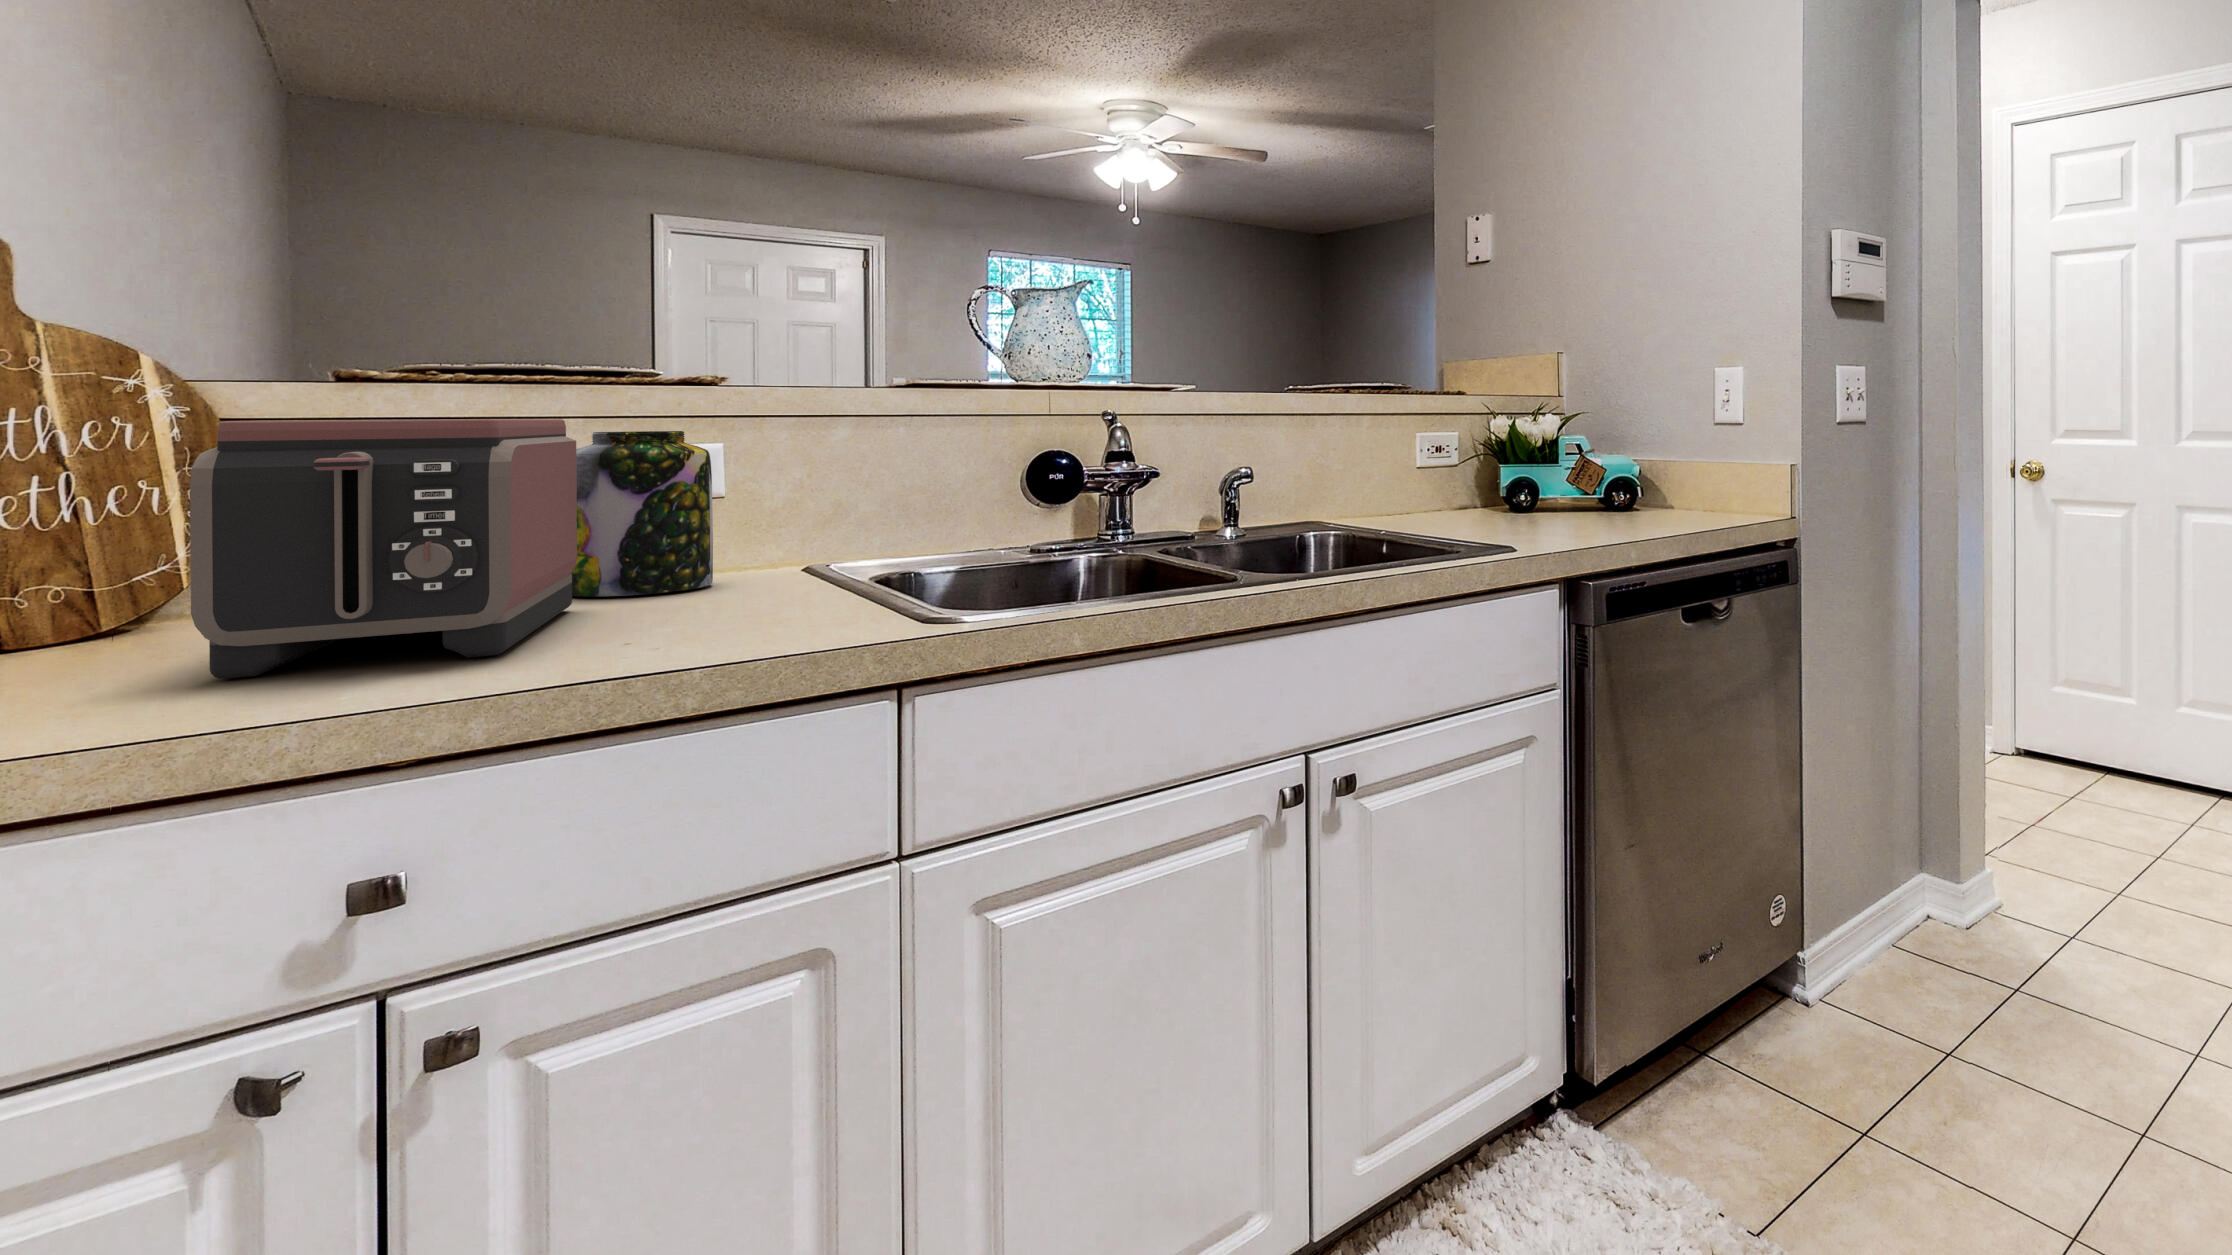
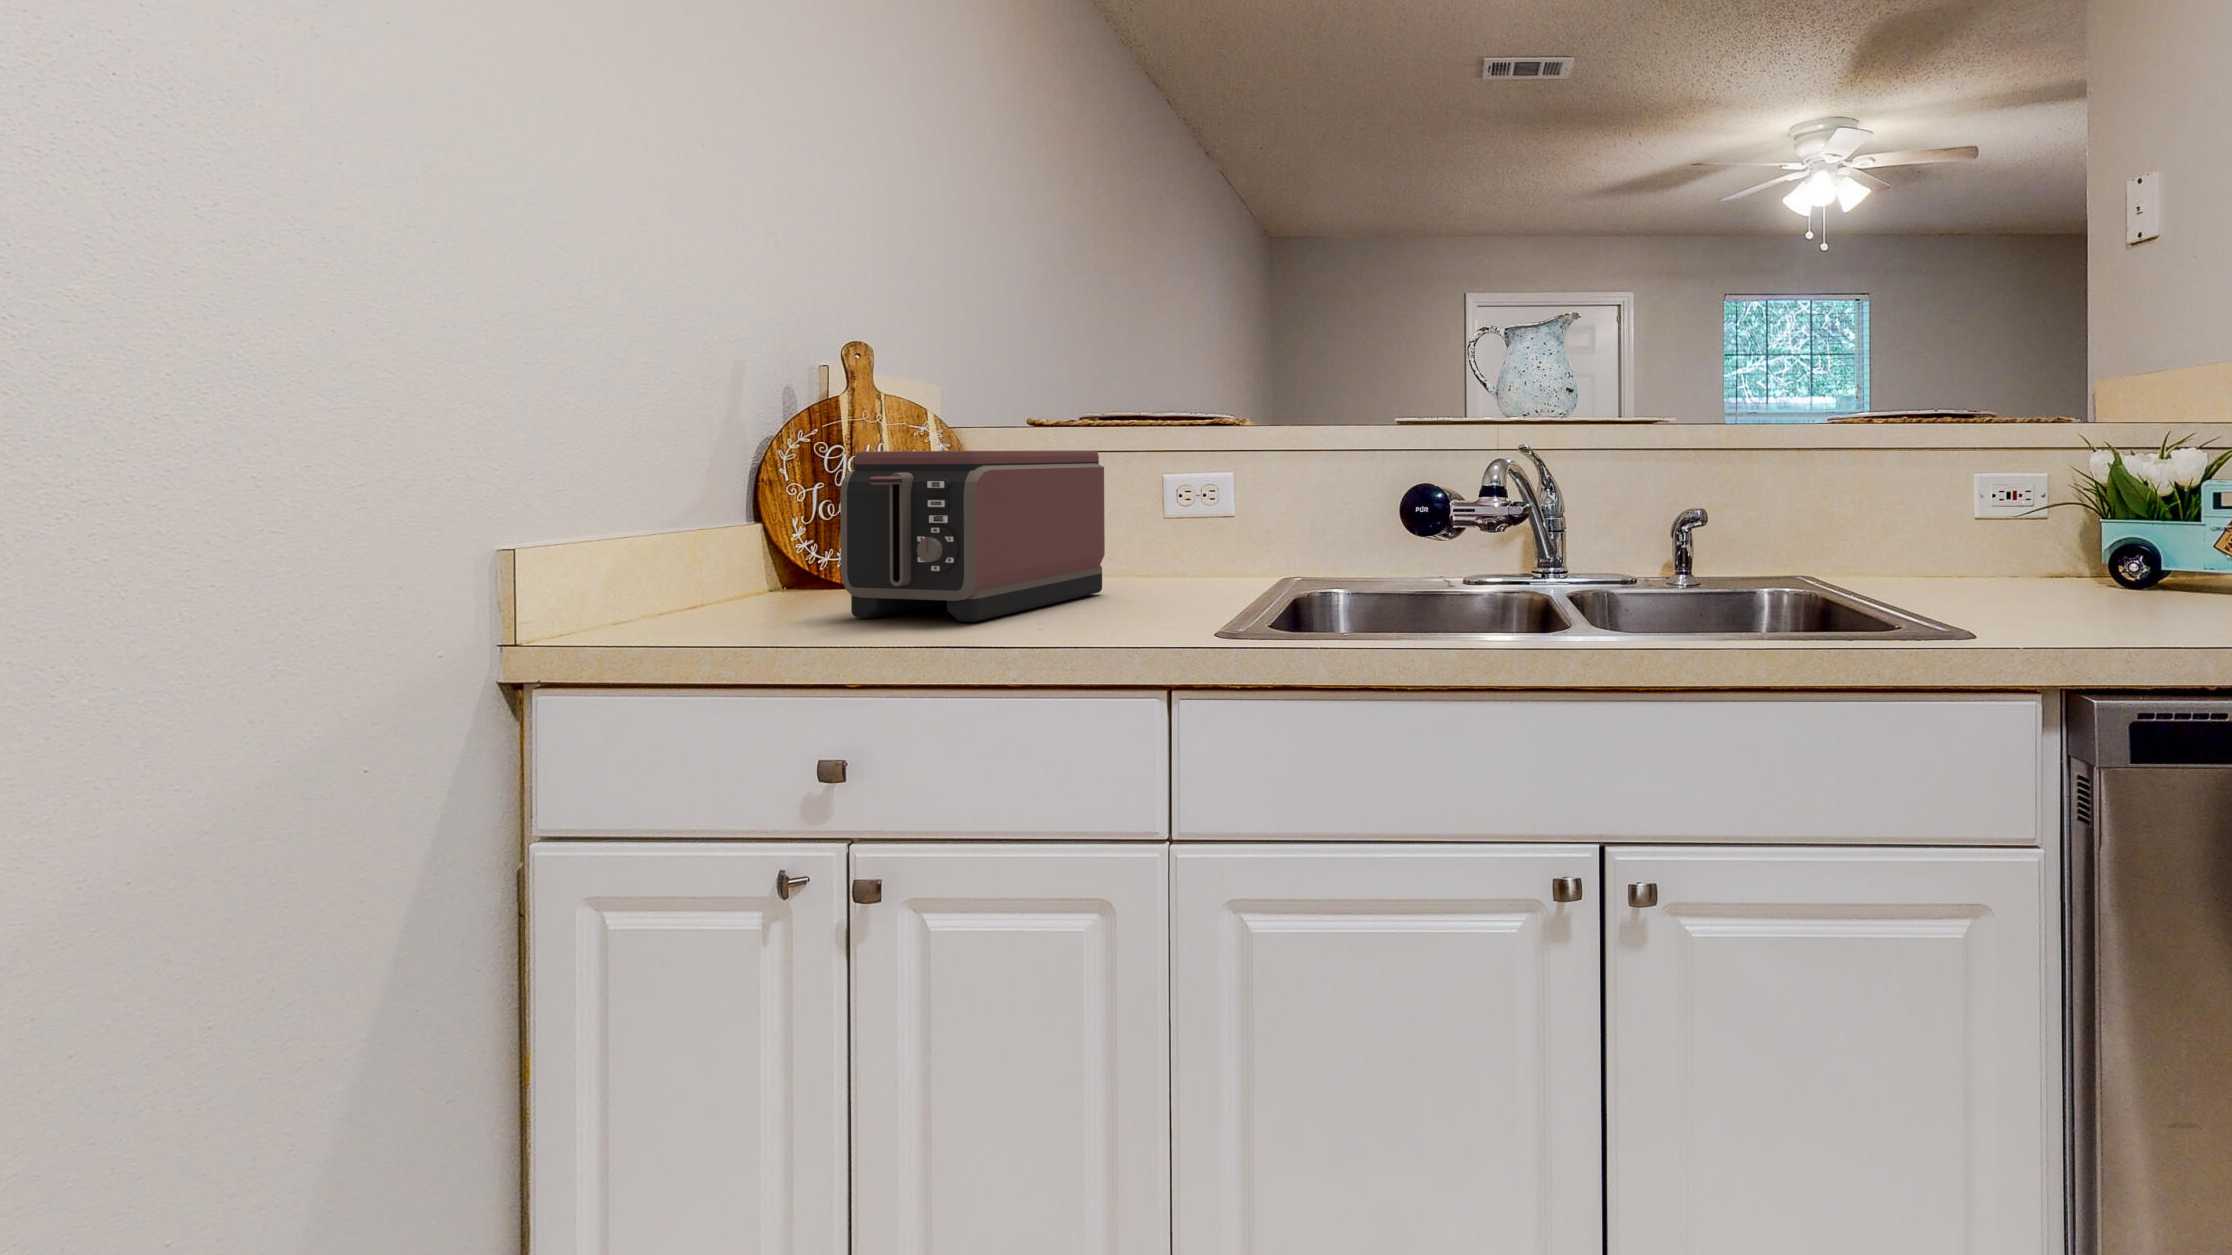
jar: present [571,431,713,597] -> none [1130,460,1220,587]

